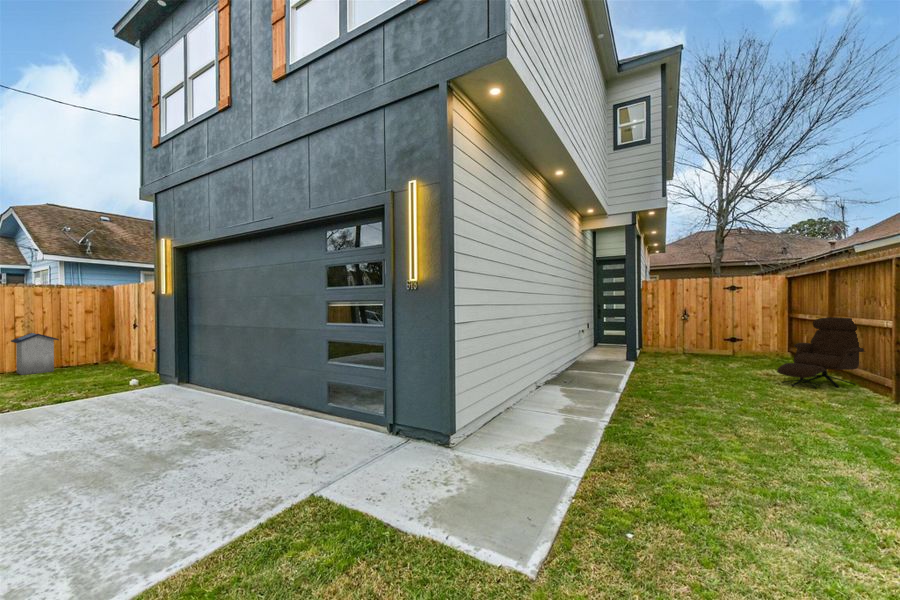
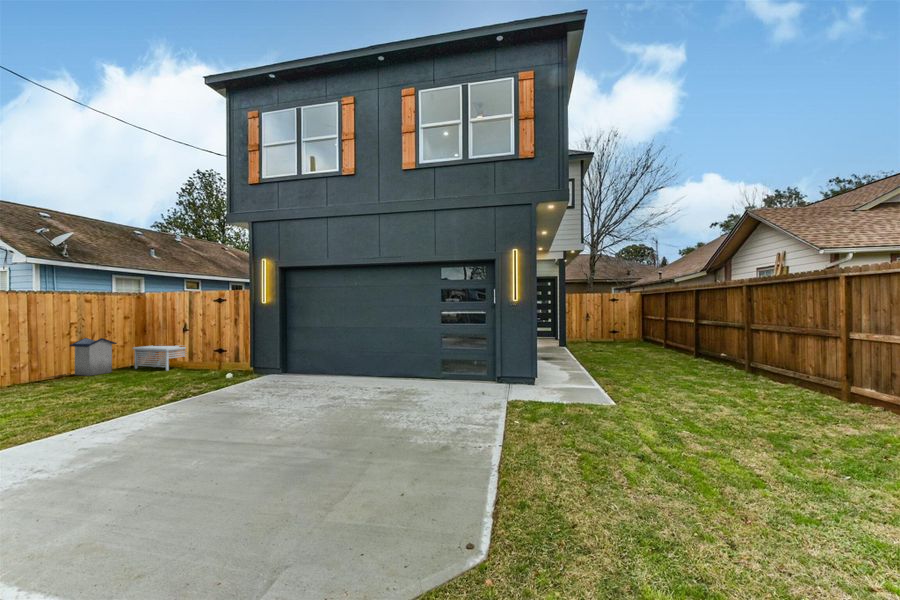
lounge chair: present [777,317,865,388] -> none [644,318,682,355]
storage bench: none [85,341,136,373] -> present [133,346,186,371]

